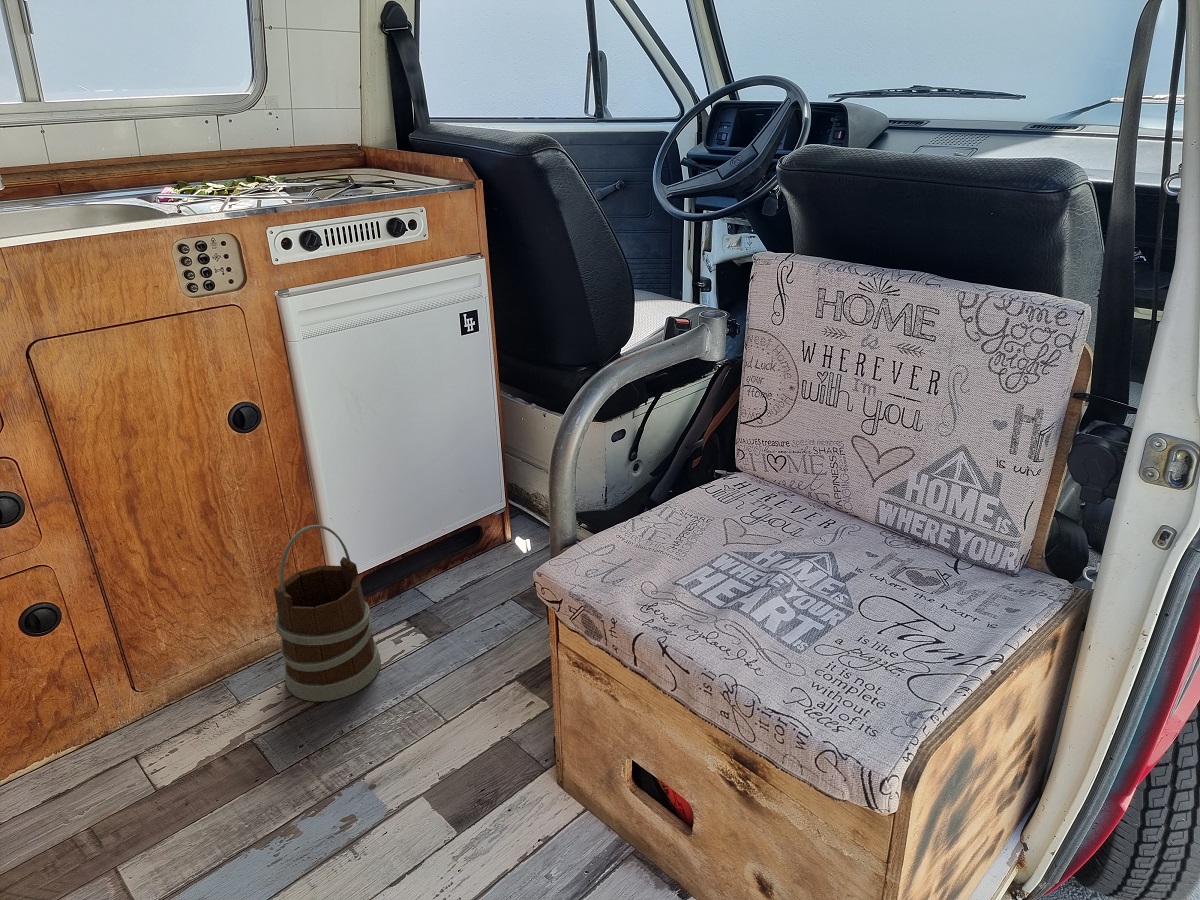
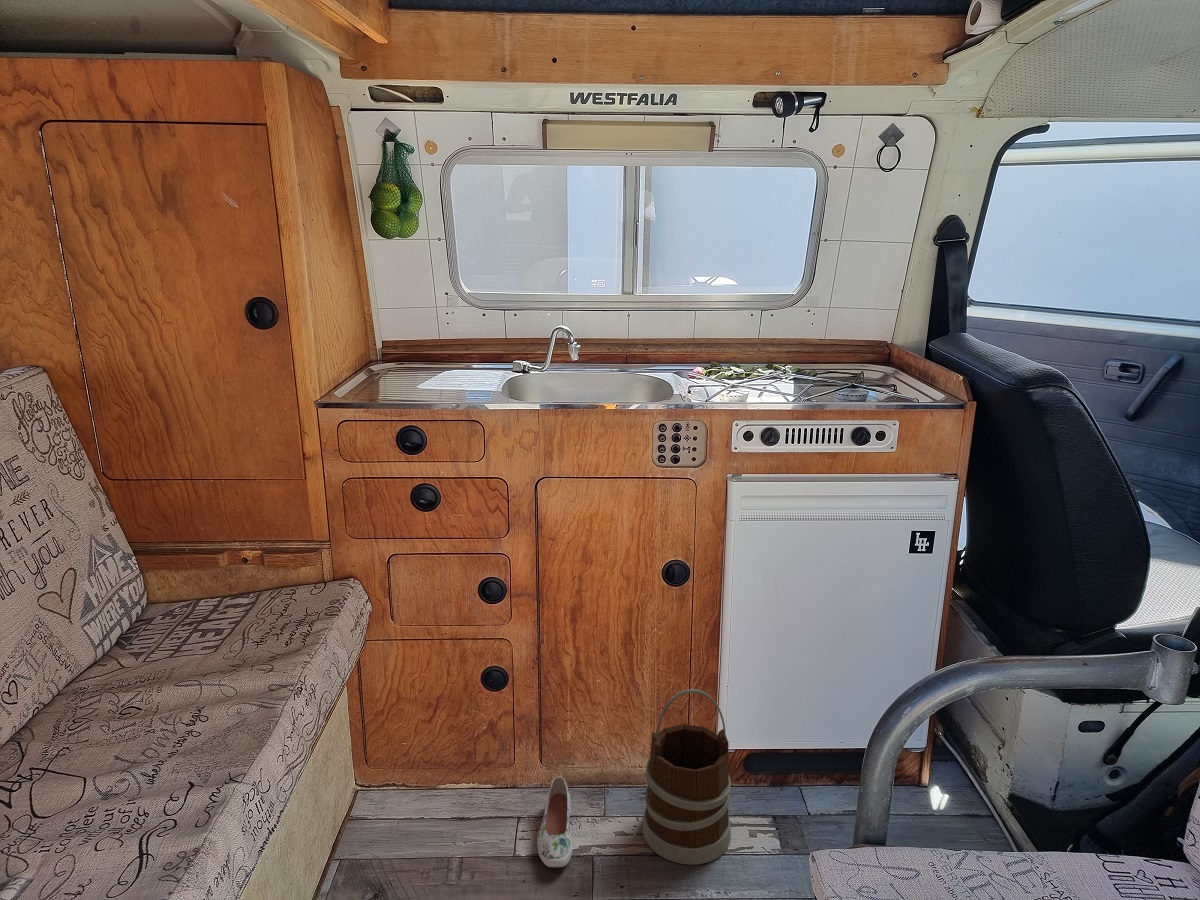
shoe: none [165,688,231,773] -> present [537,776,572,867]

